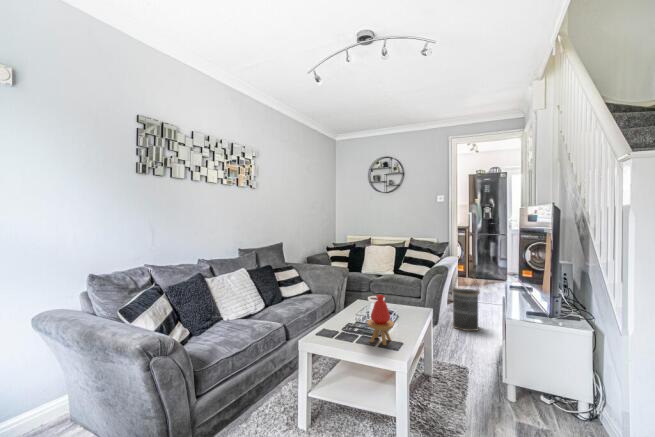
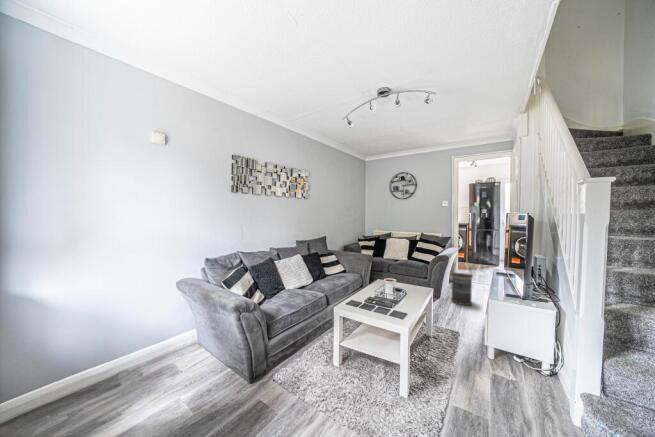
vase: present [367,295,394,345] -> none [381,278,400,313]

